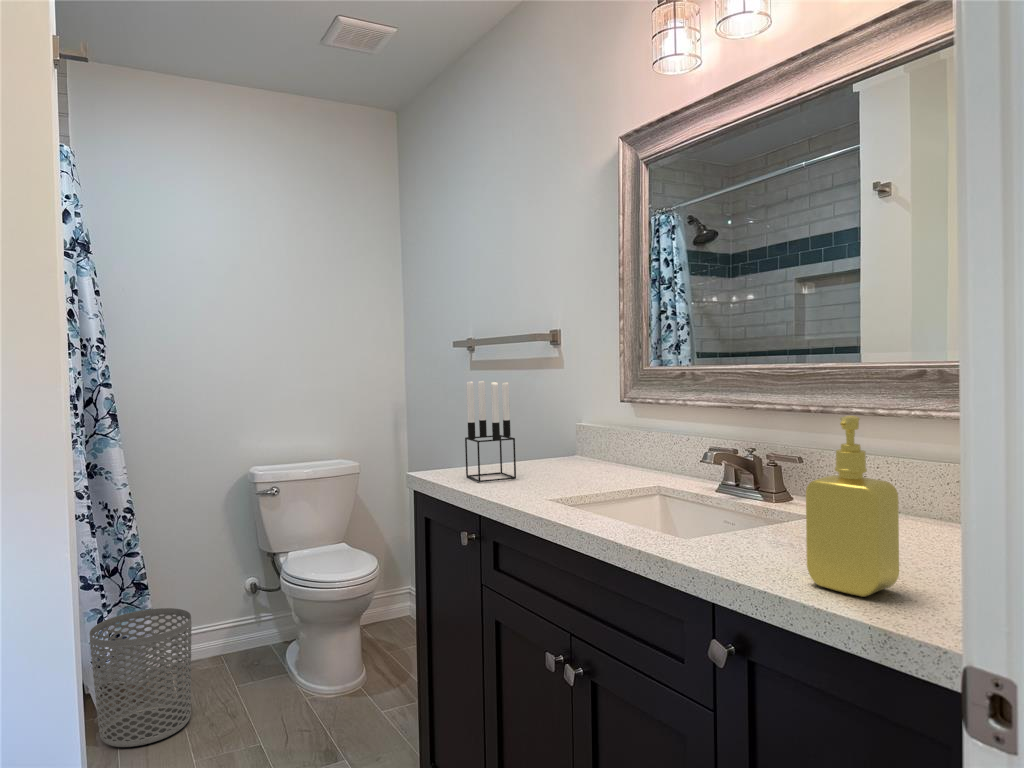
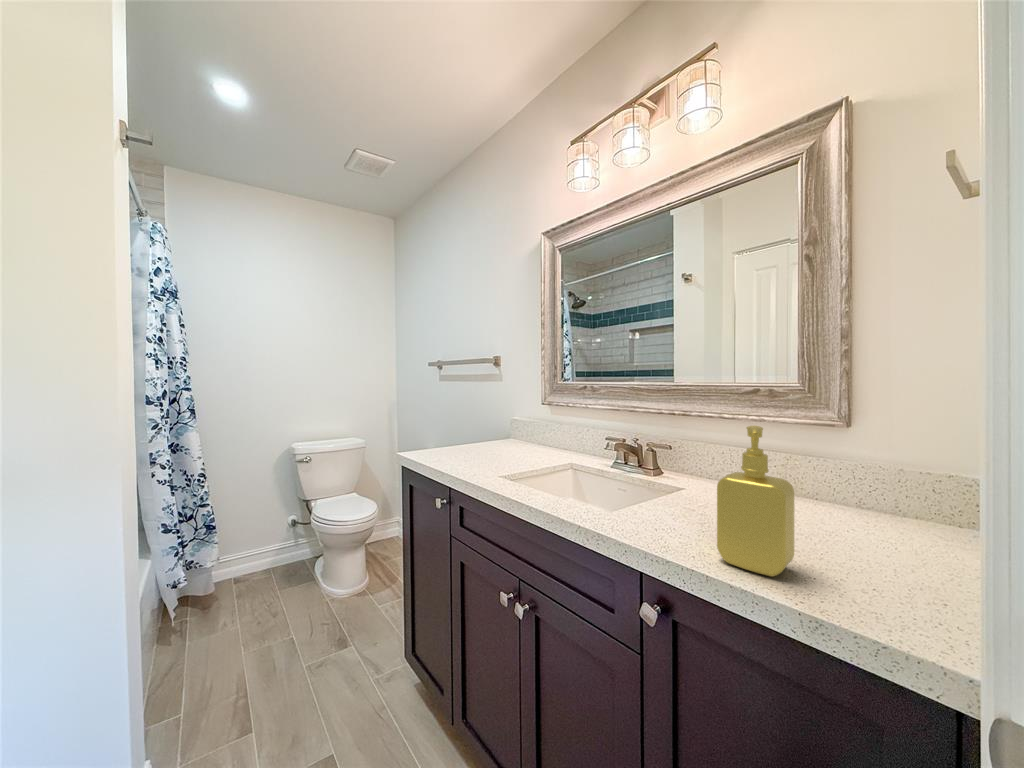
candle holder: present [465,381,516,482] -> none [439,389,474,461]
waste bin: present [89,608,192,747] -> none [166,543,245,647]

